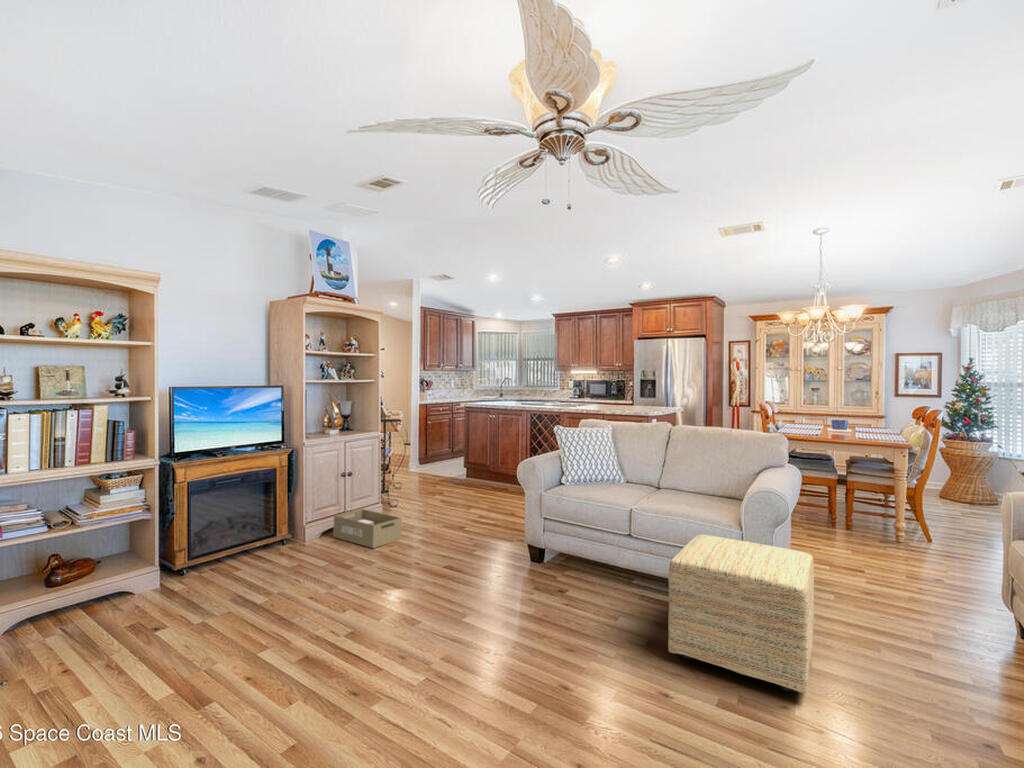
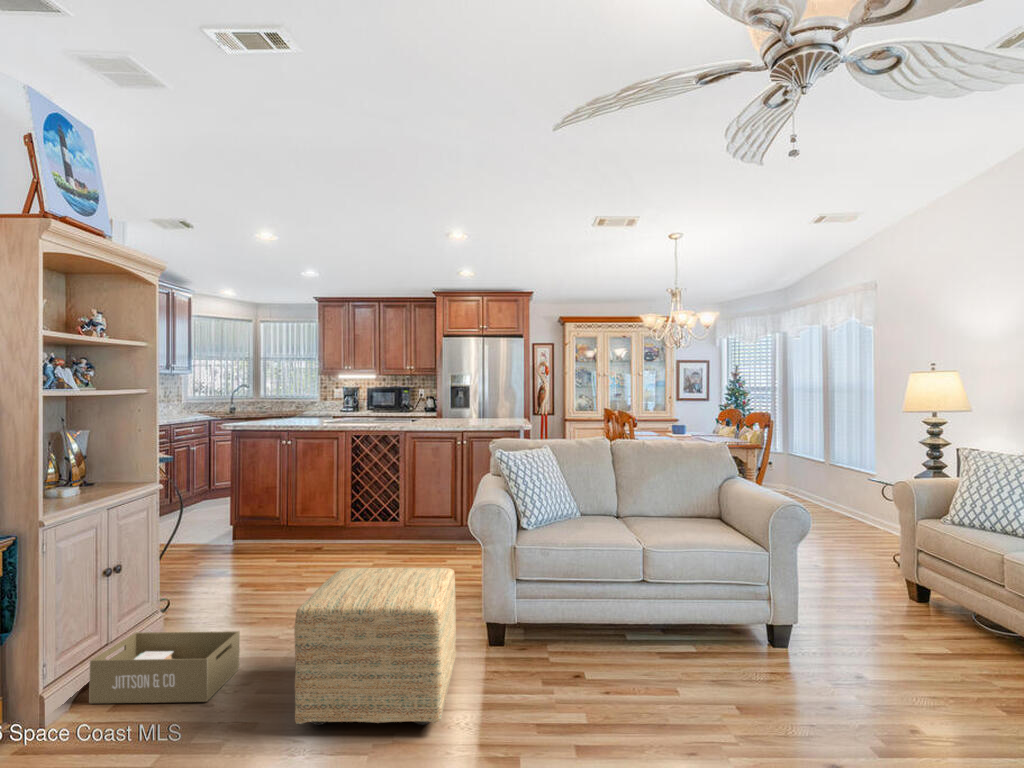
ottoman: present [668,534,814,693] -> present [294,568,456,725]

